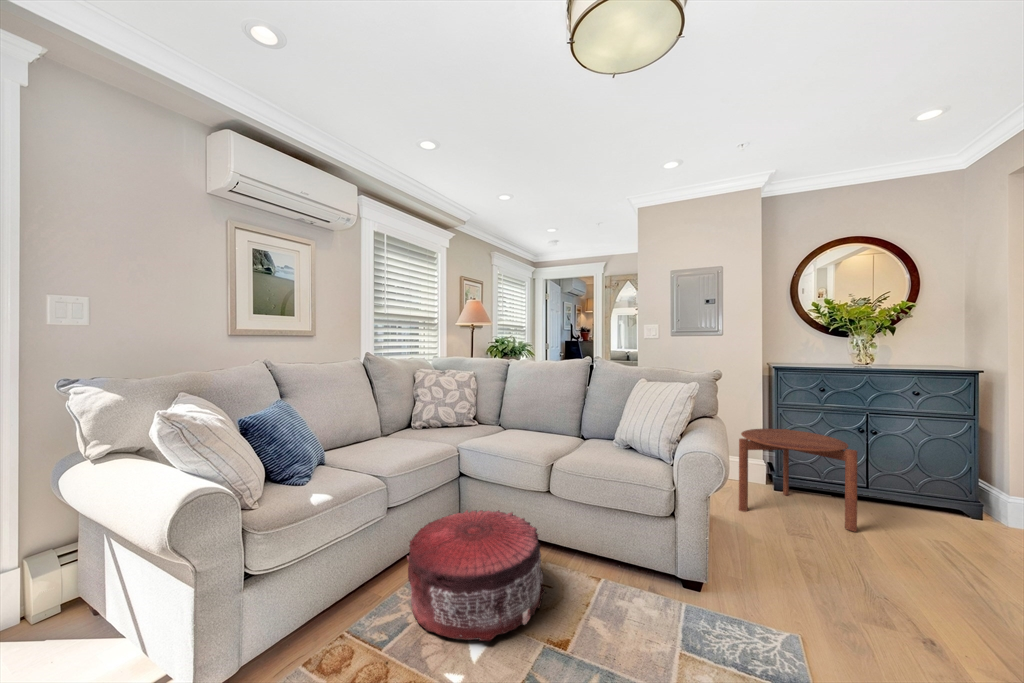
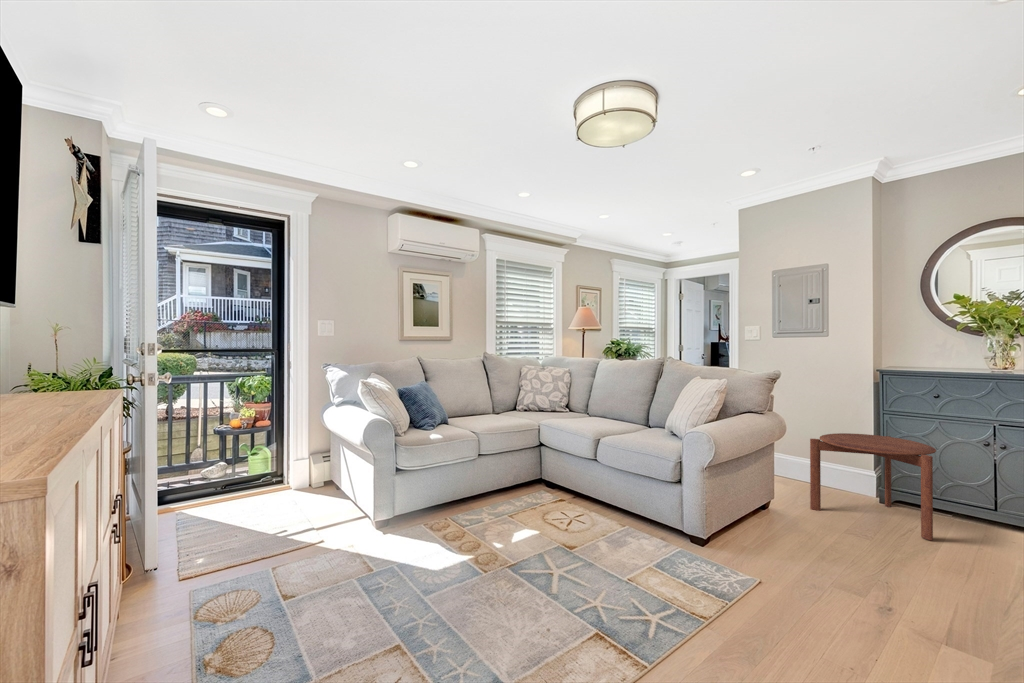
pouf: present [407,510,546,641] -> none [487,464,578,536]

